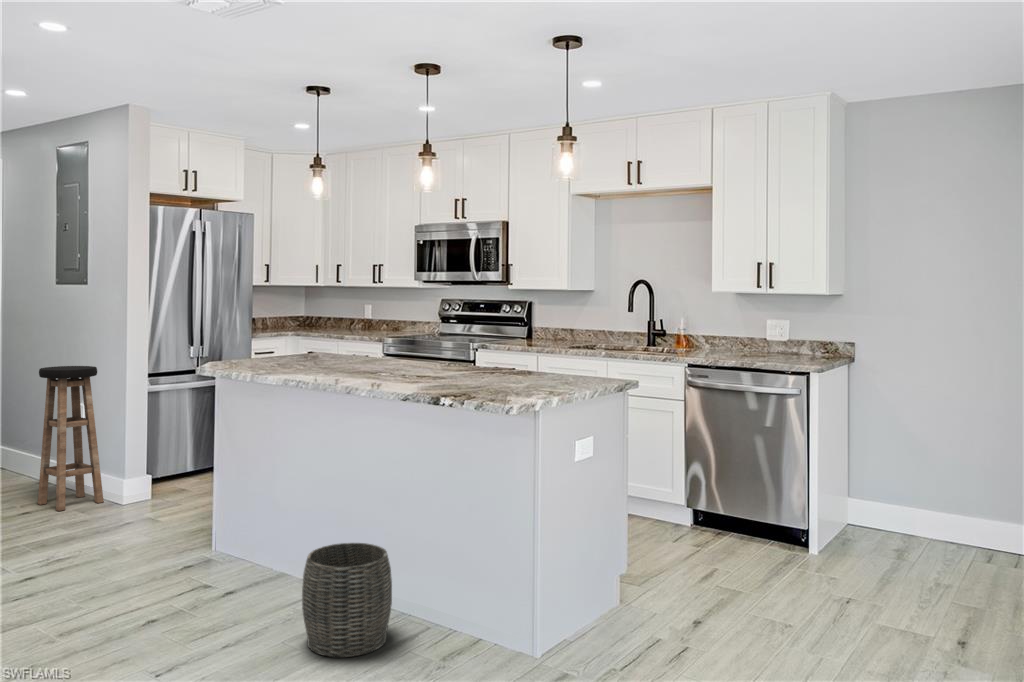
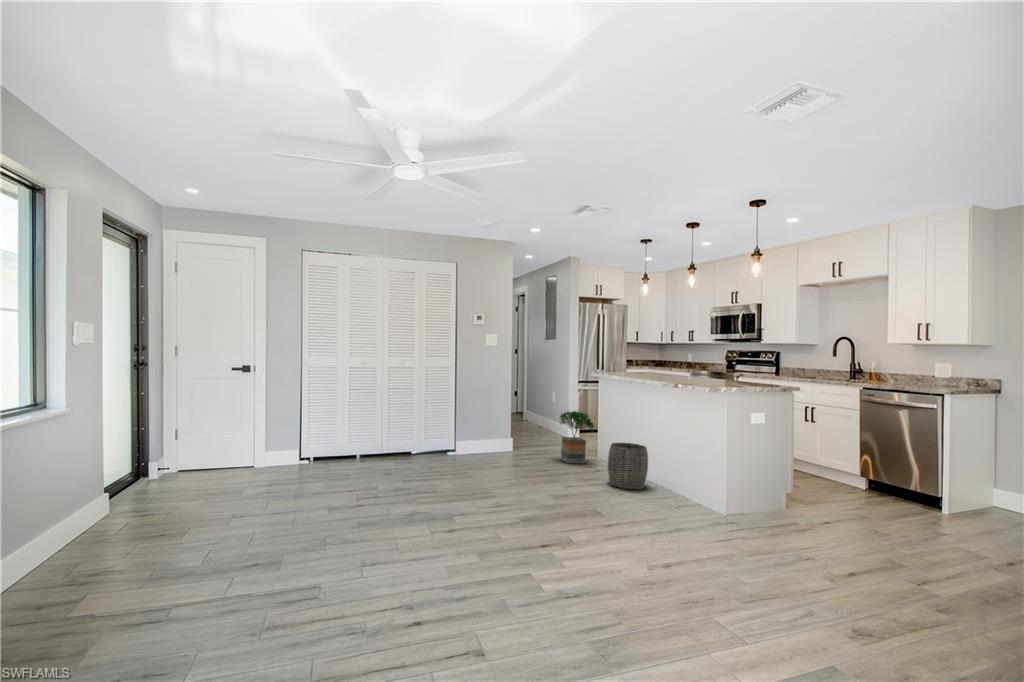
bar stool: present [38,366,104,511] -> none [524,370,551,432]
potted tree: none [151,472,246,603] -> present [560,411,594,463]

